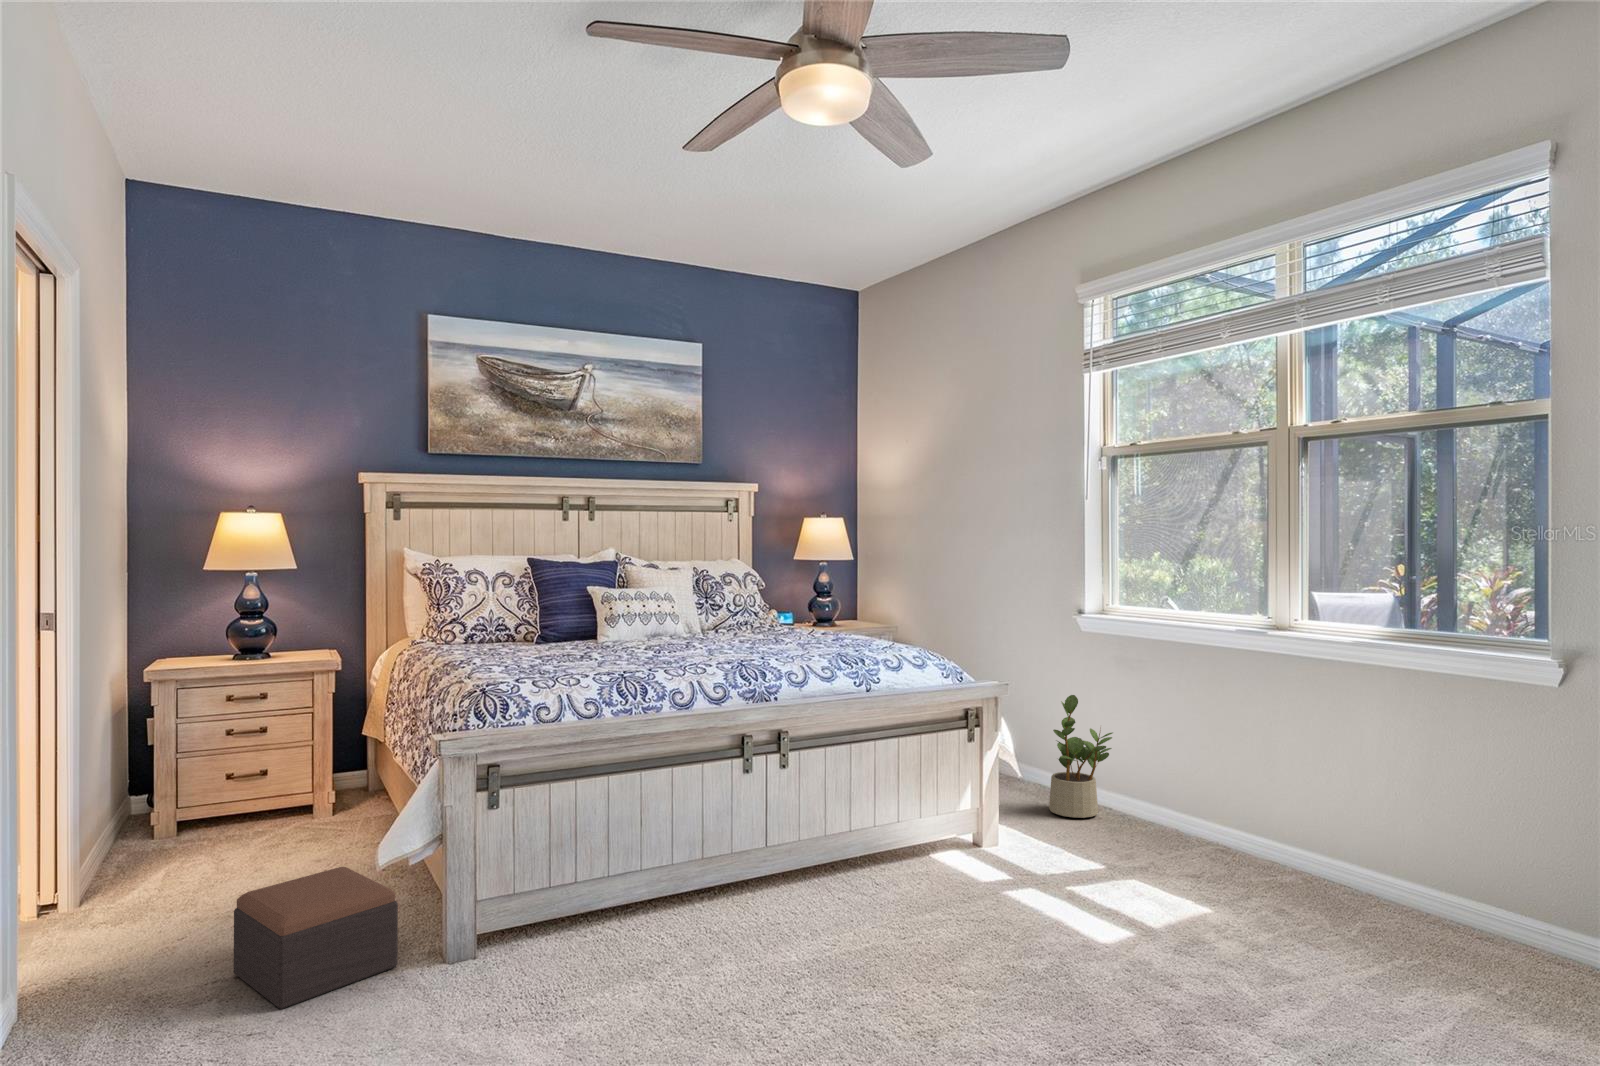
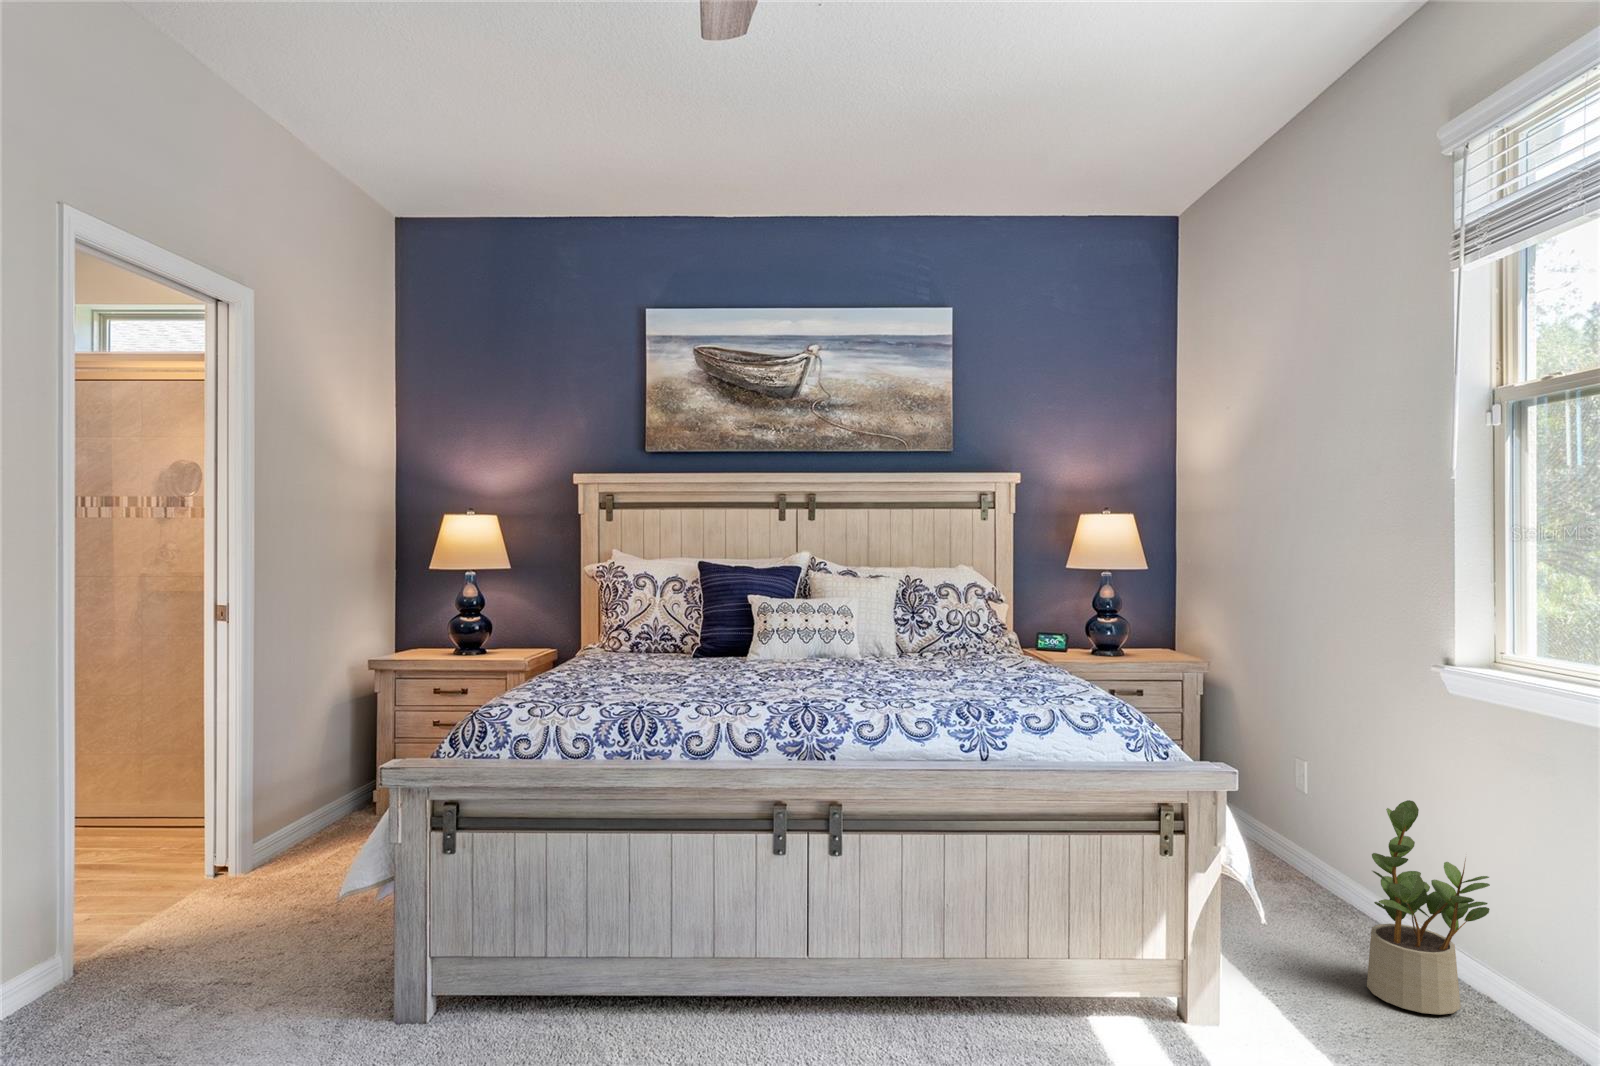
footstool: present [234,867,398,1009] -> none [199,888,357,1039]

